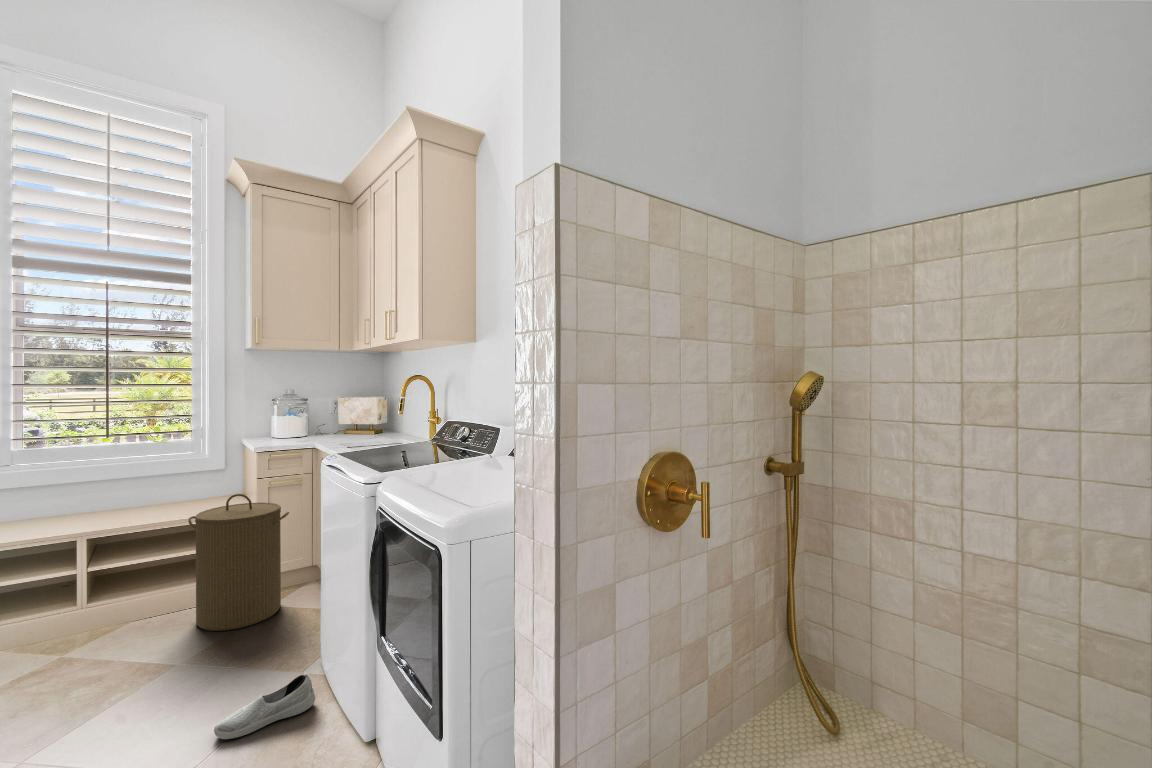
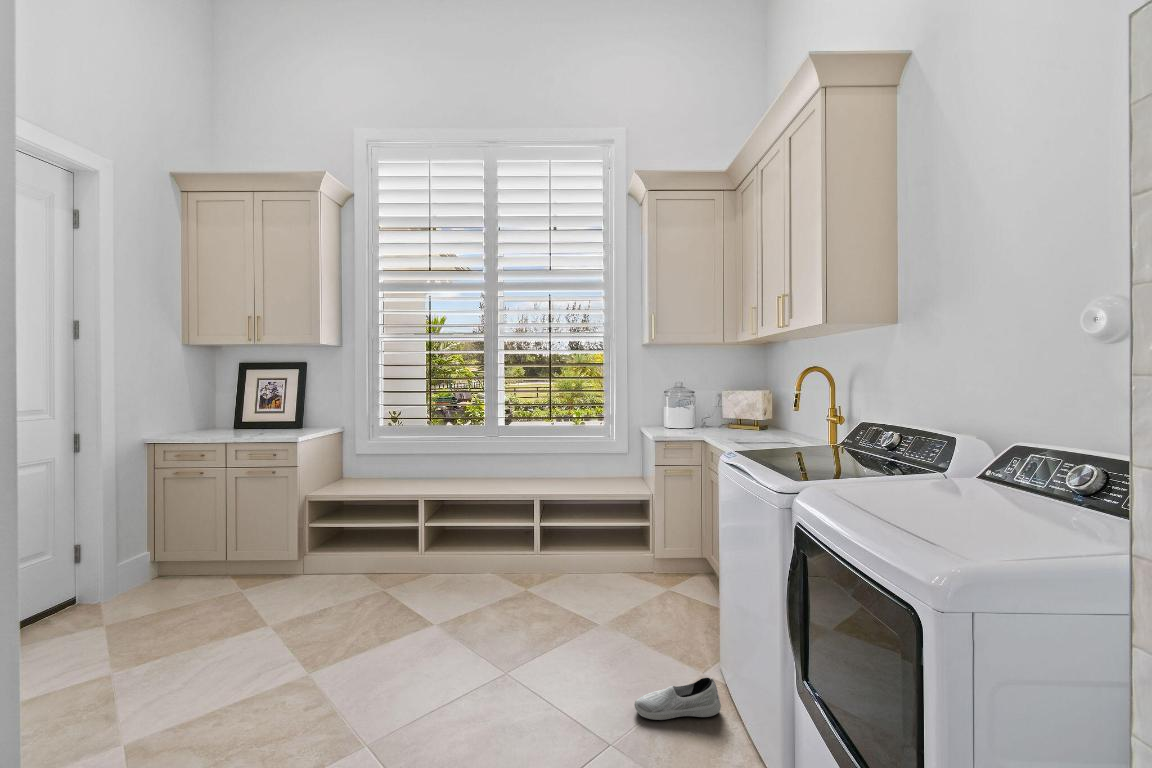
laundry hamper: present [188,494,289,631] -> none [603,480,684,606]

